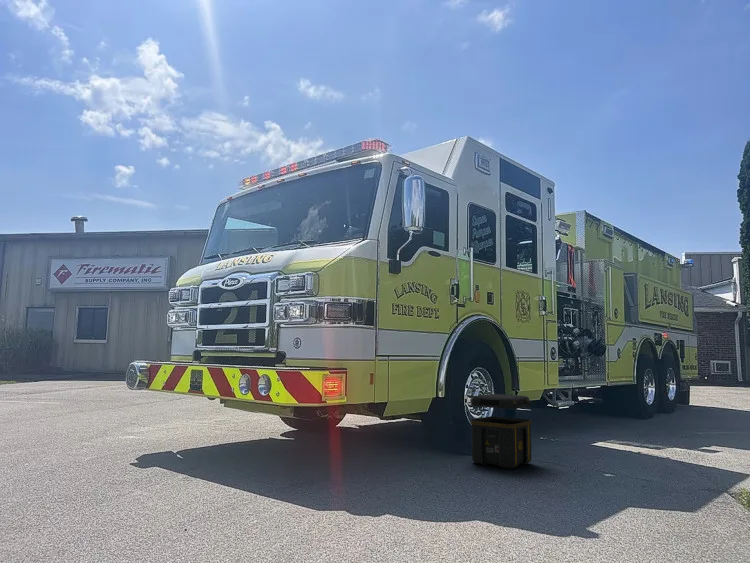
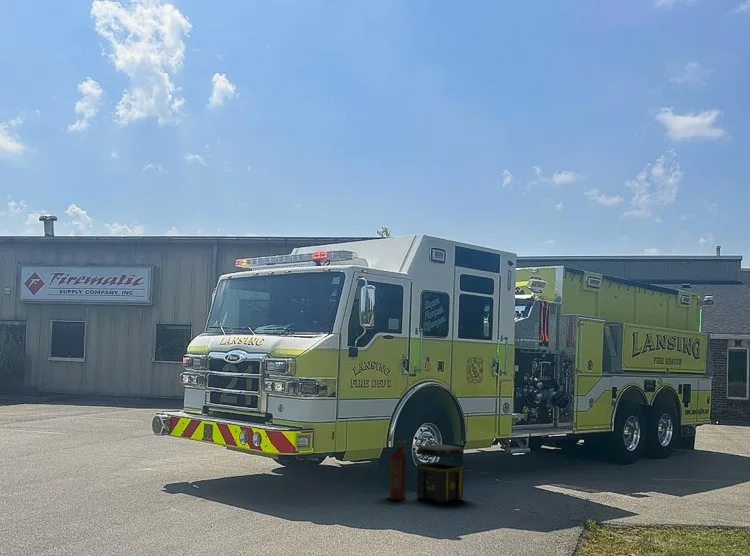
fire extinguisher: none [435,389,459,466] -> present [389,441,407,499]

